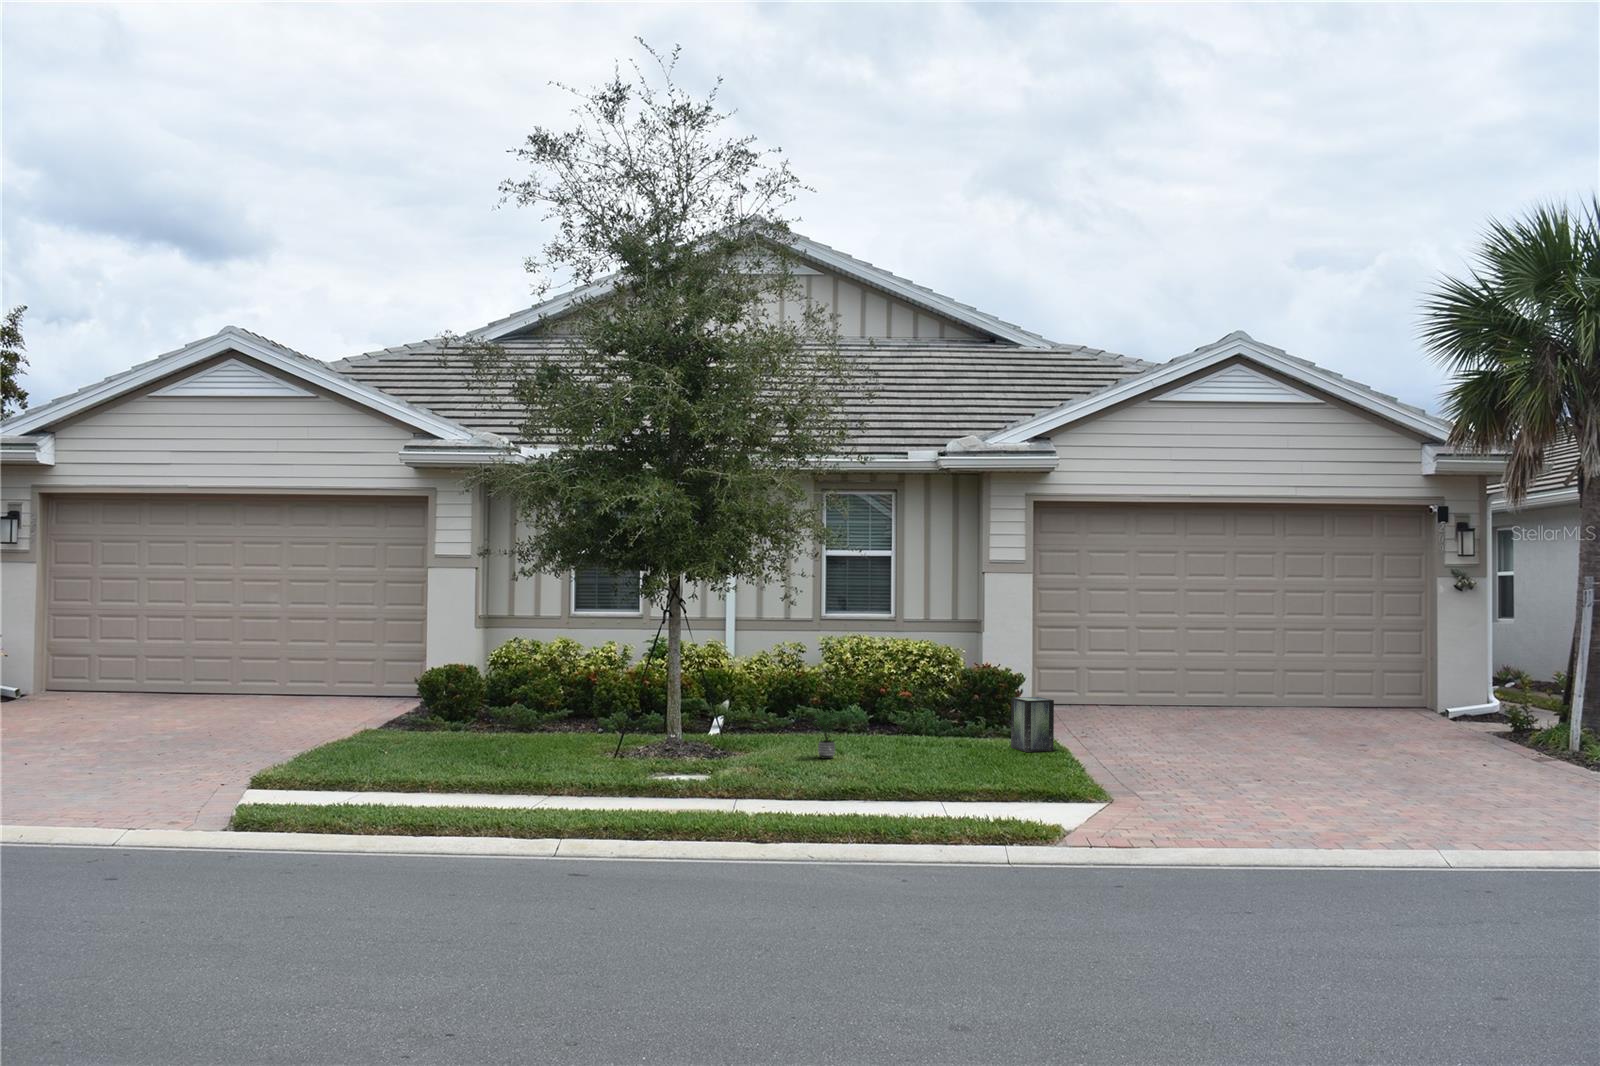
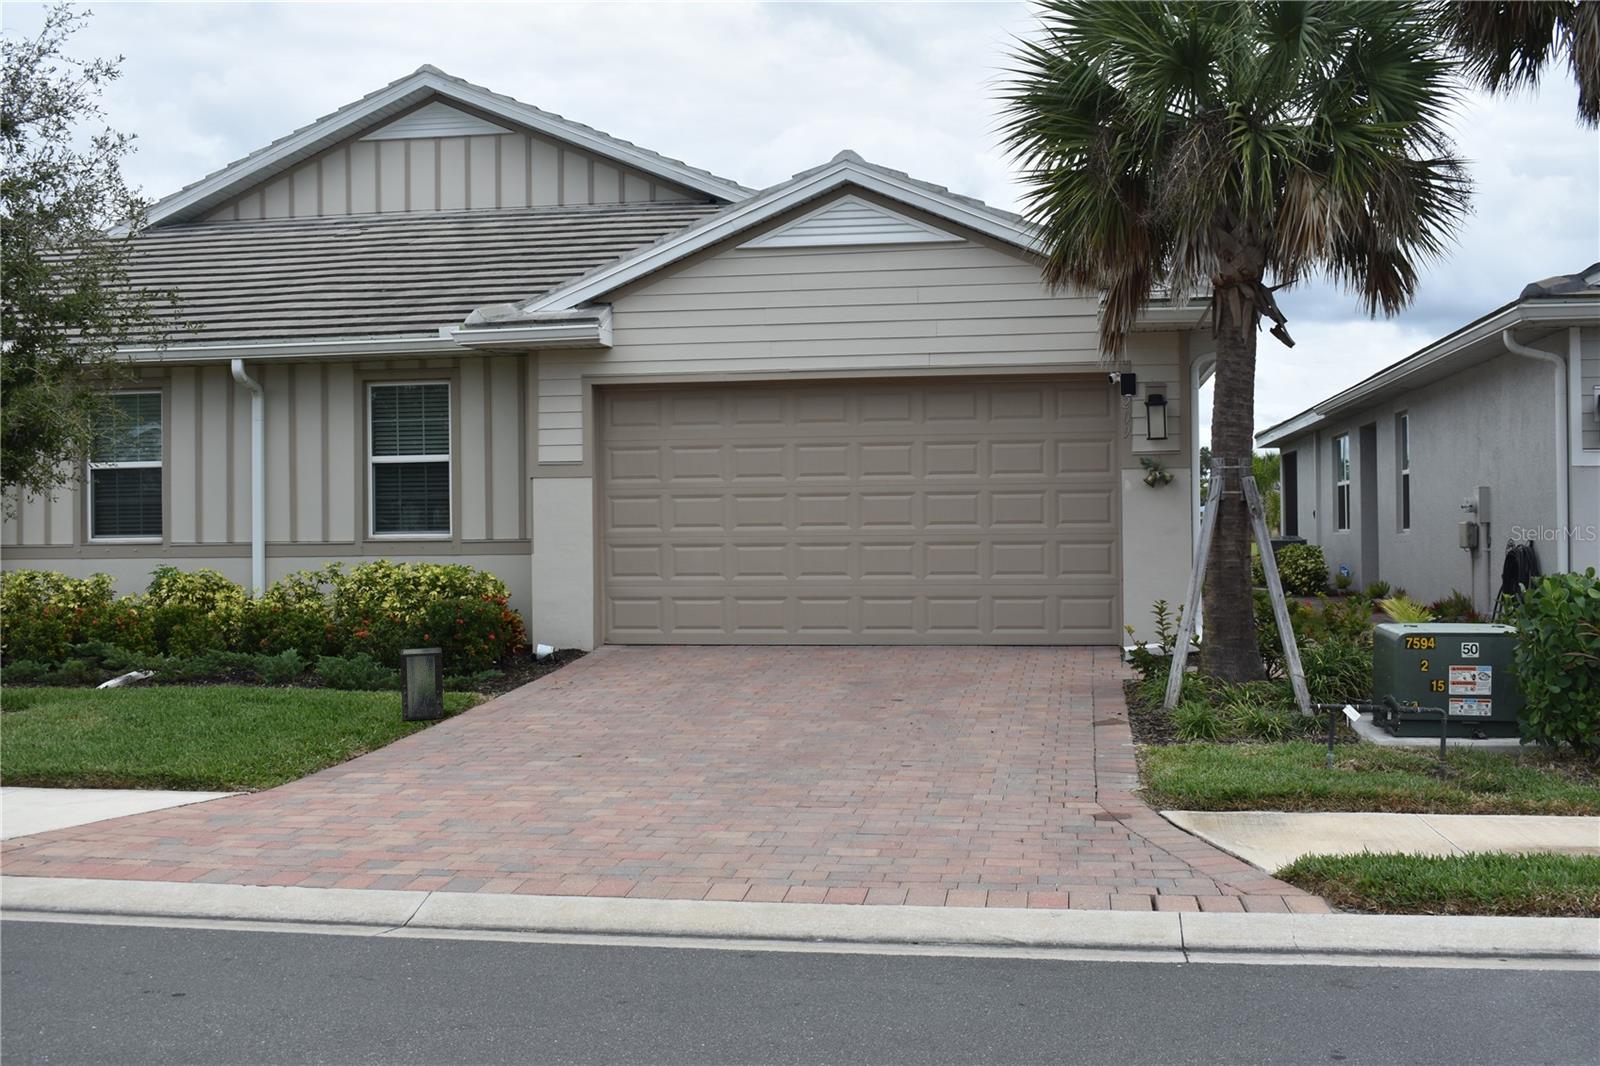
potted plant: present [815,711,838,759] -> none [96,671,145,734]

